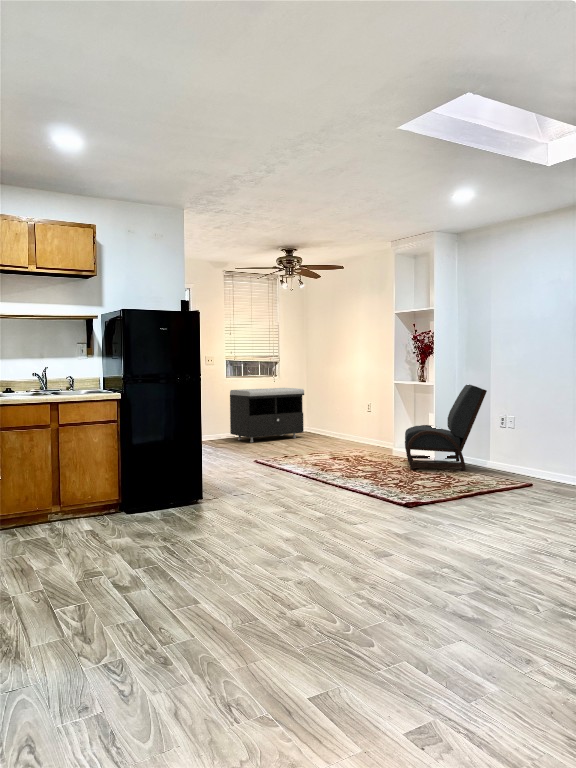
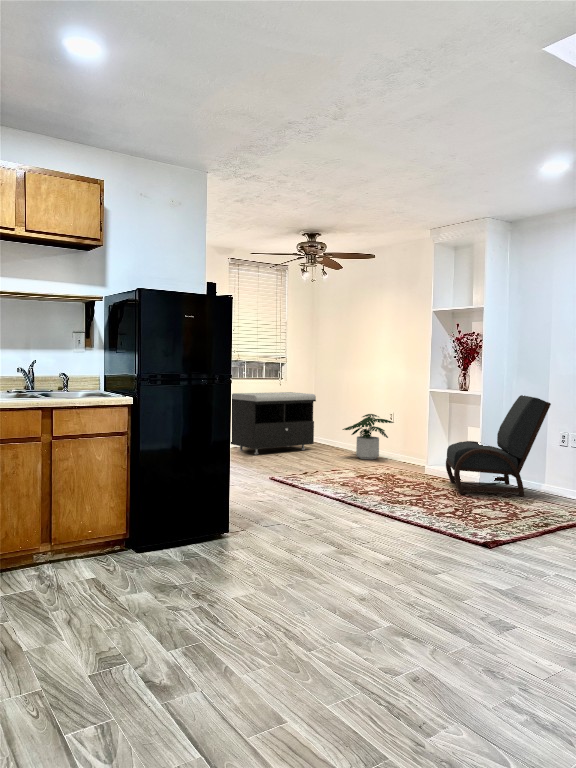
potted plant: none [325,405,370,444] -> present [343,414,393,459]

